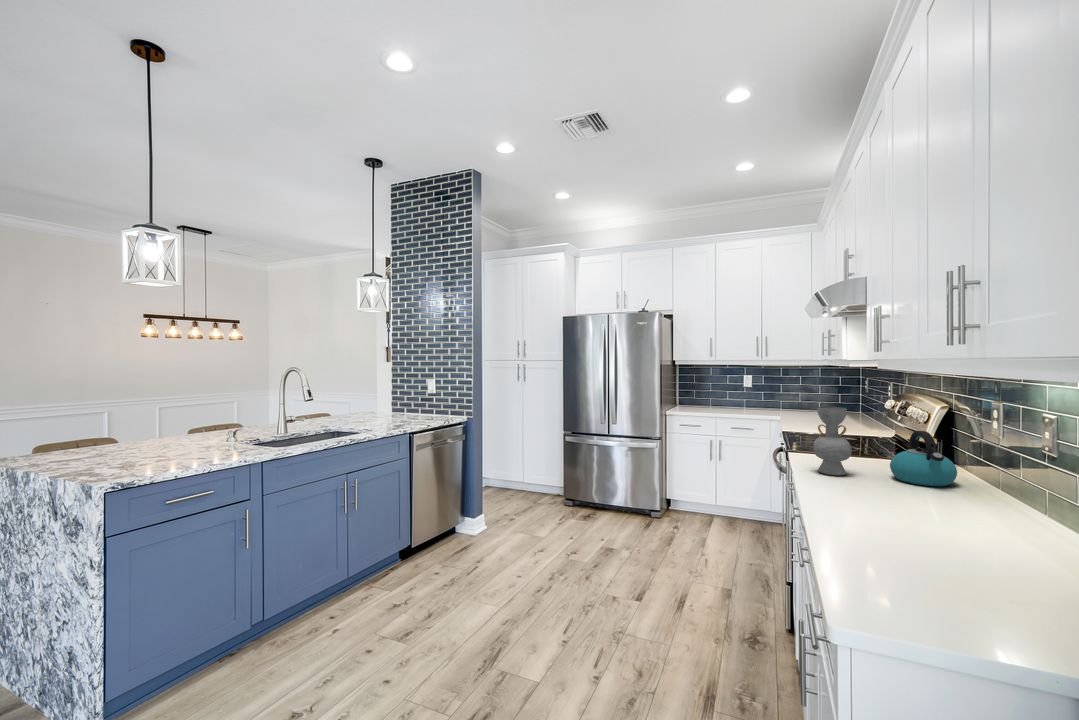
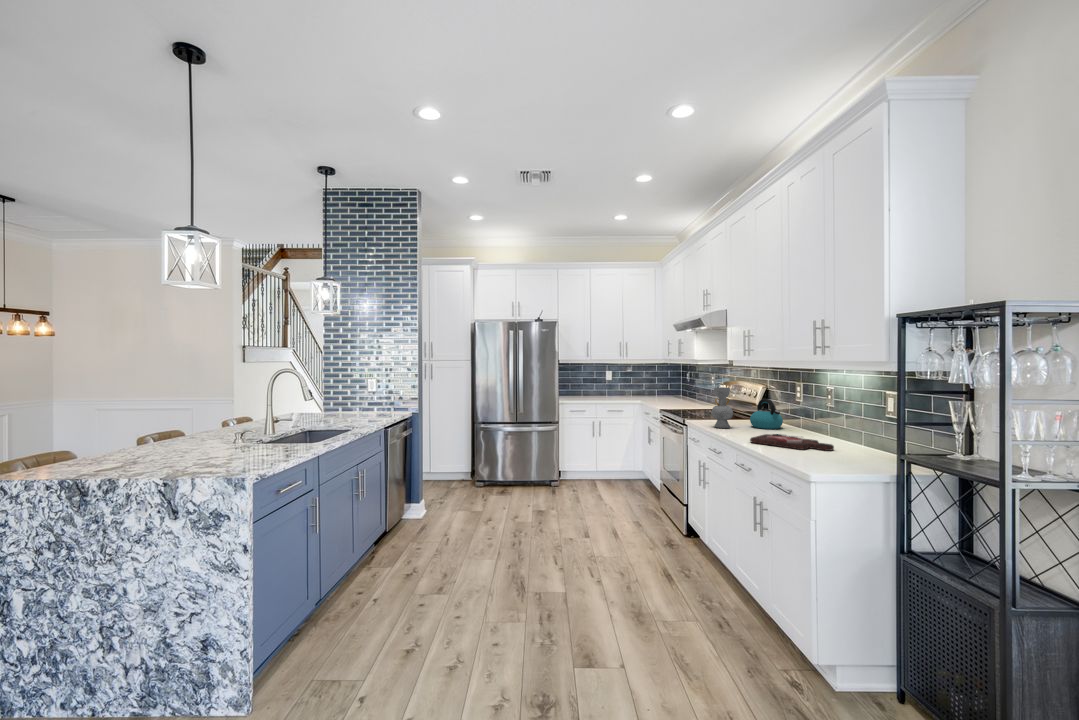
cutting board: none [828,499,998,558] -> present [750,434,834,451]

